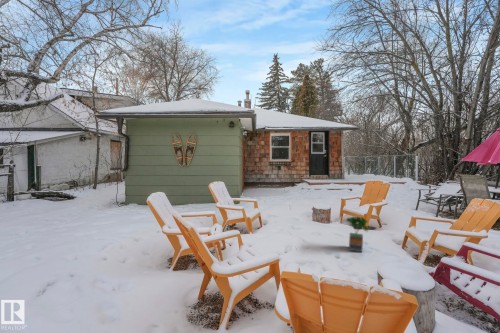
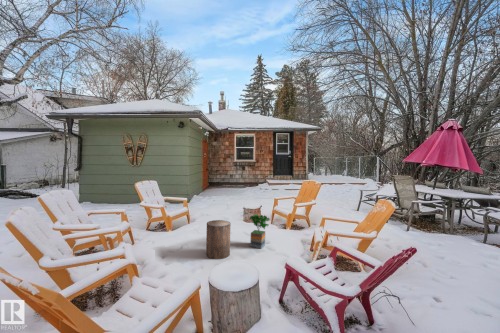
stool: none [311,223,338,264] -> present [206,220,231,259]

